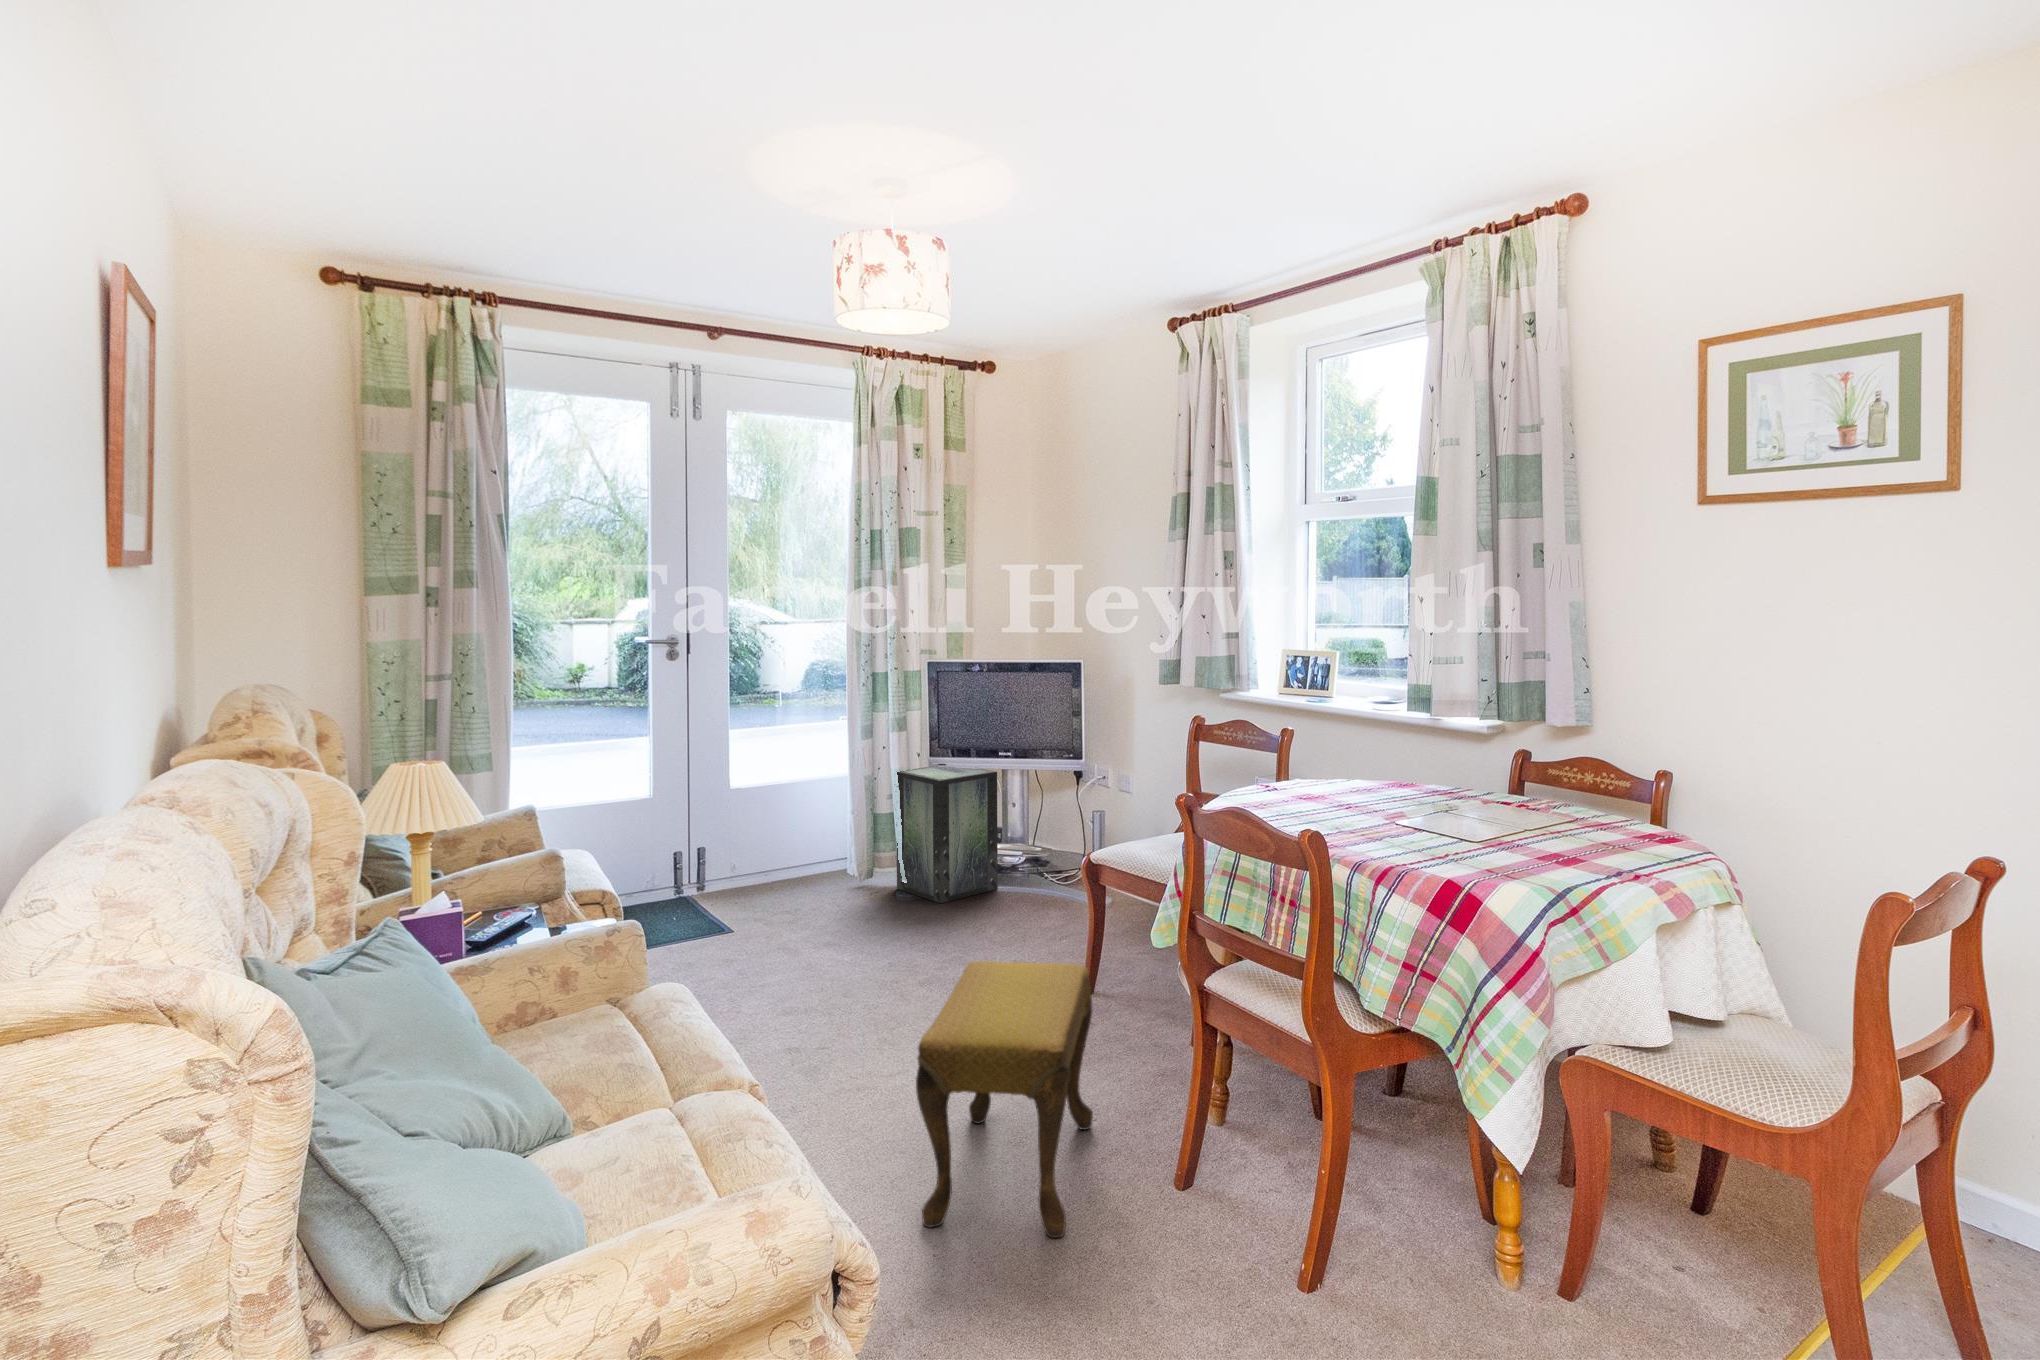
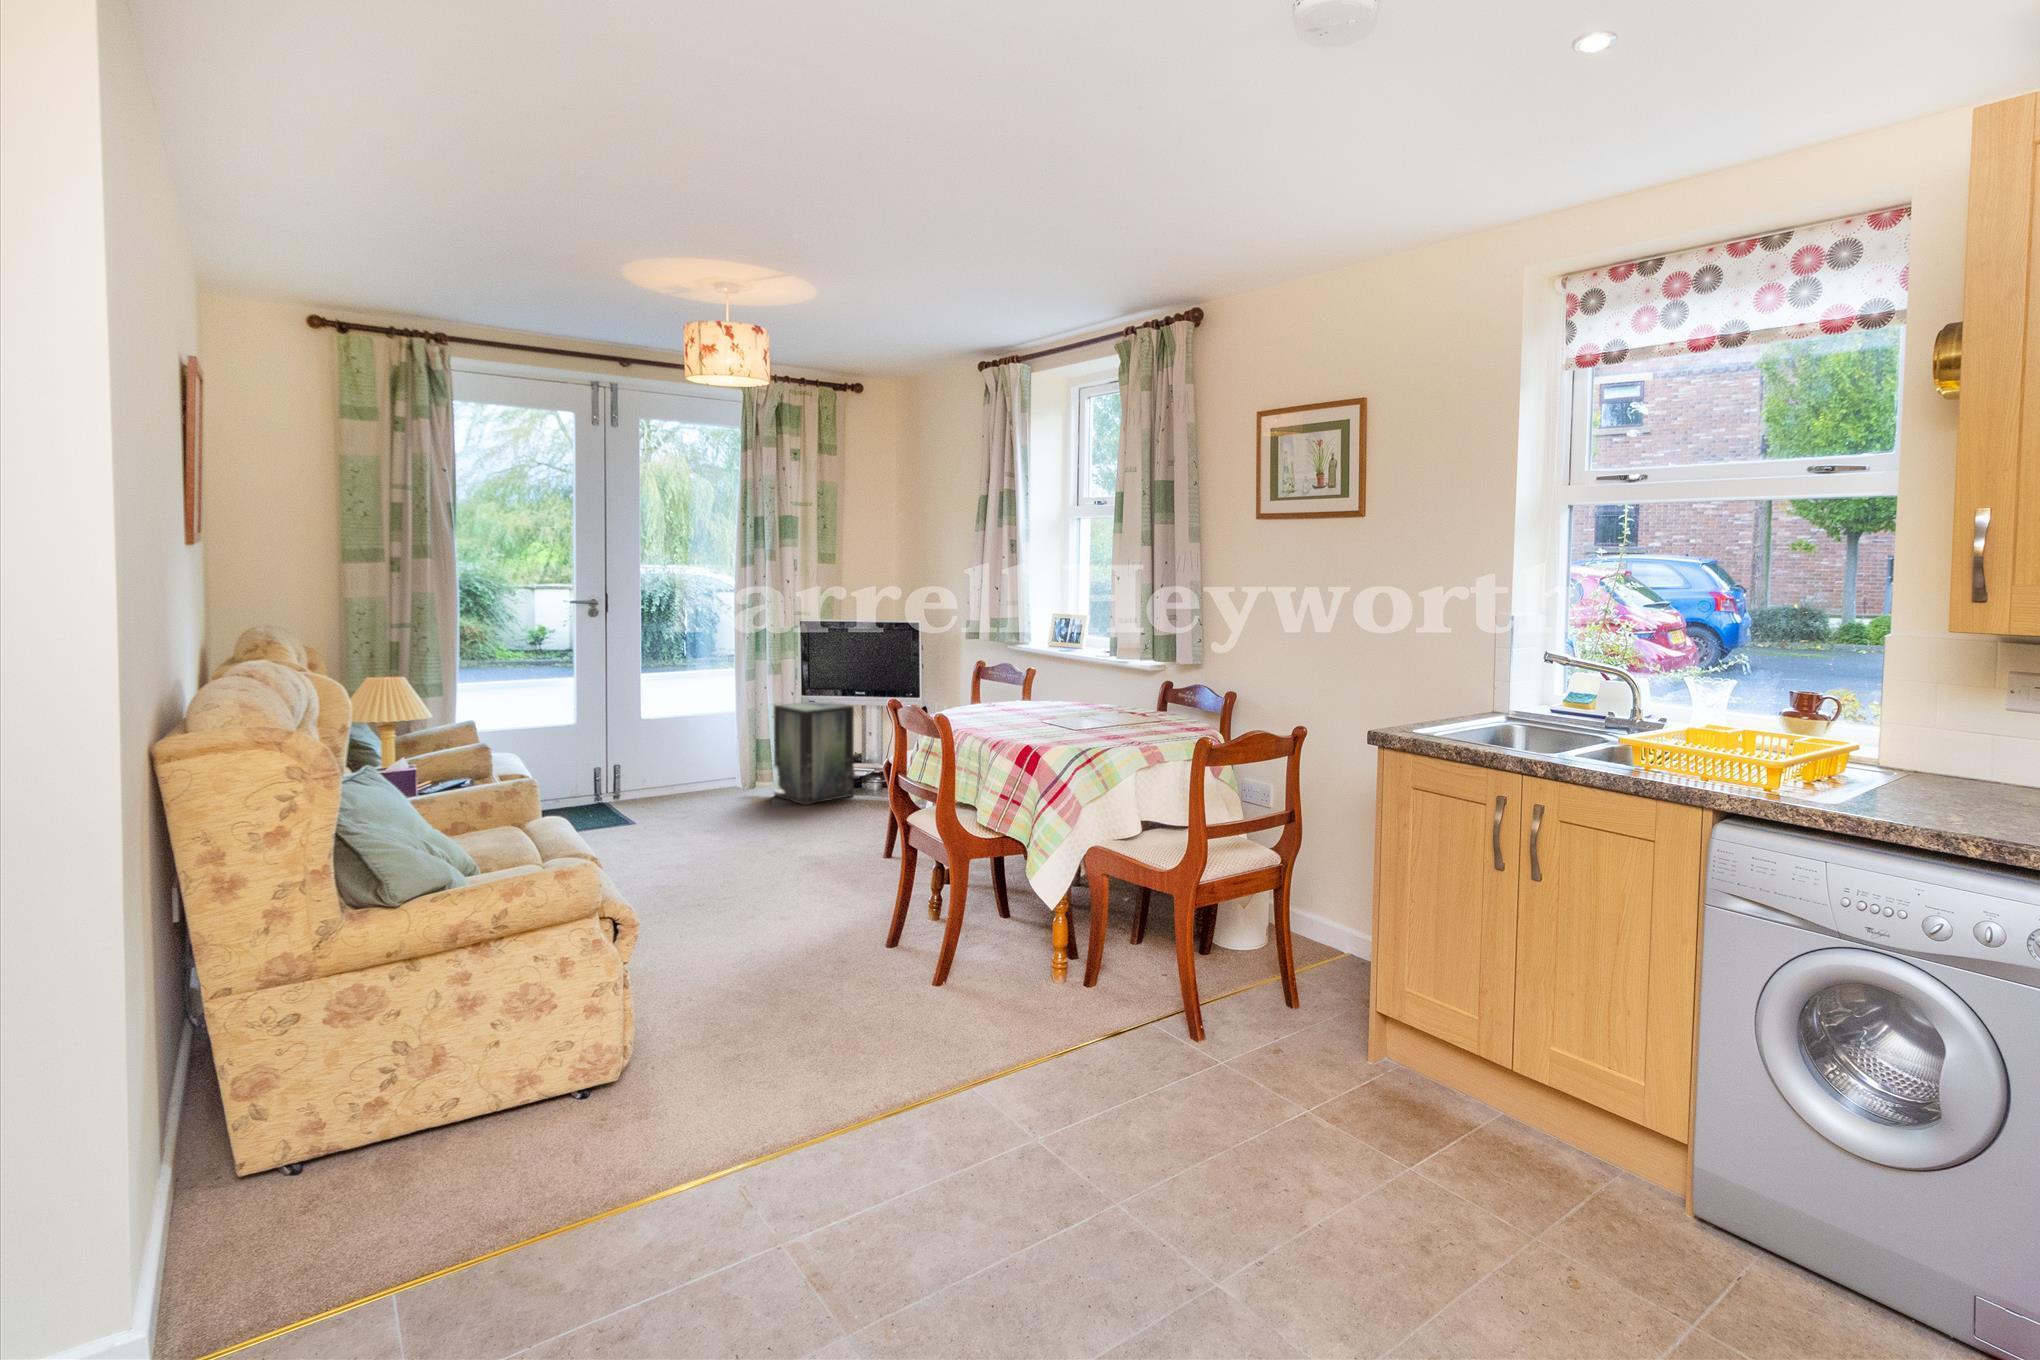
footstool: present [916,961,1093,1238] -> none [717,815,854,972]

